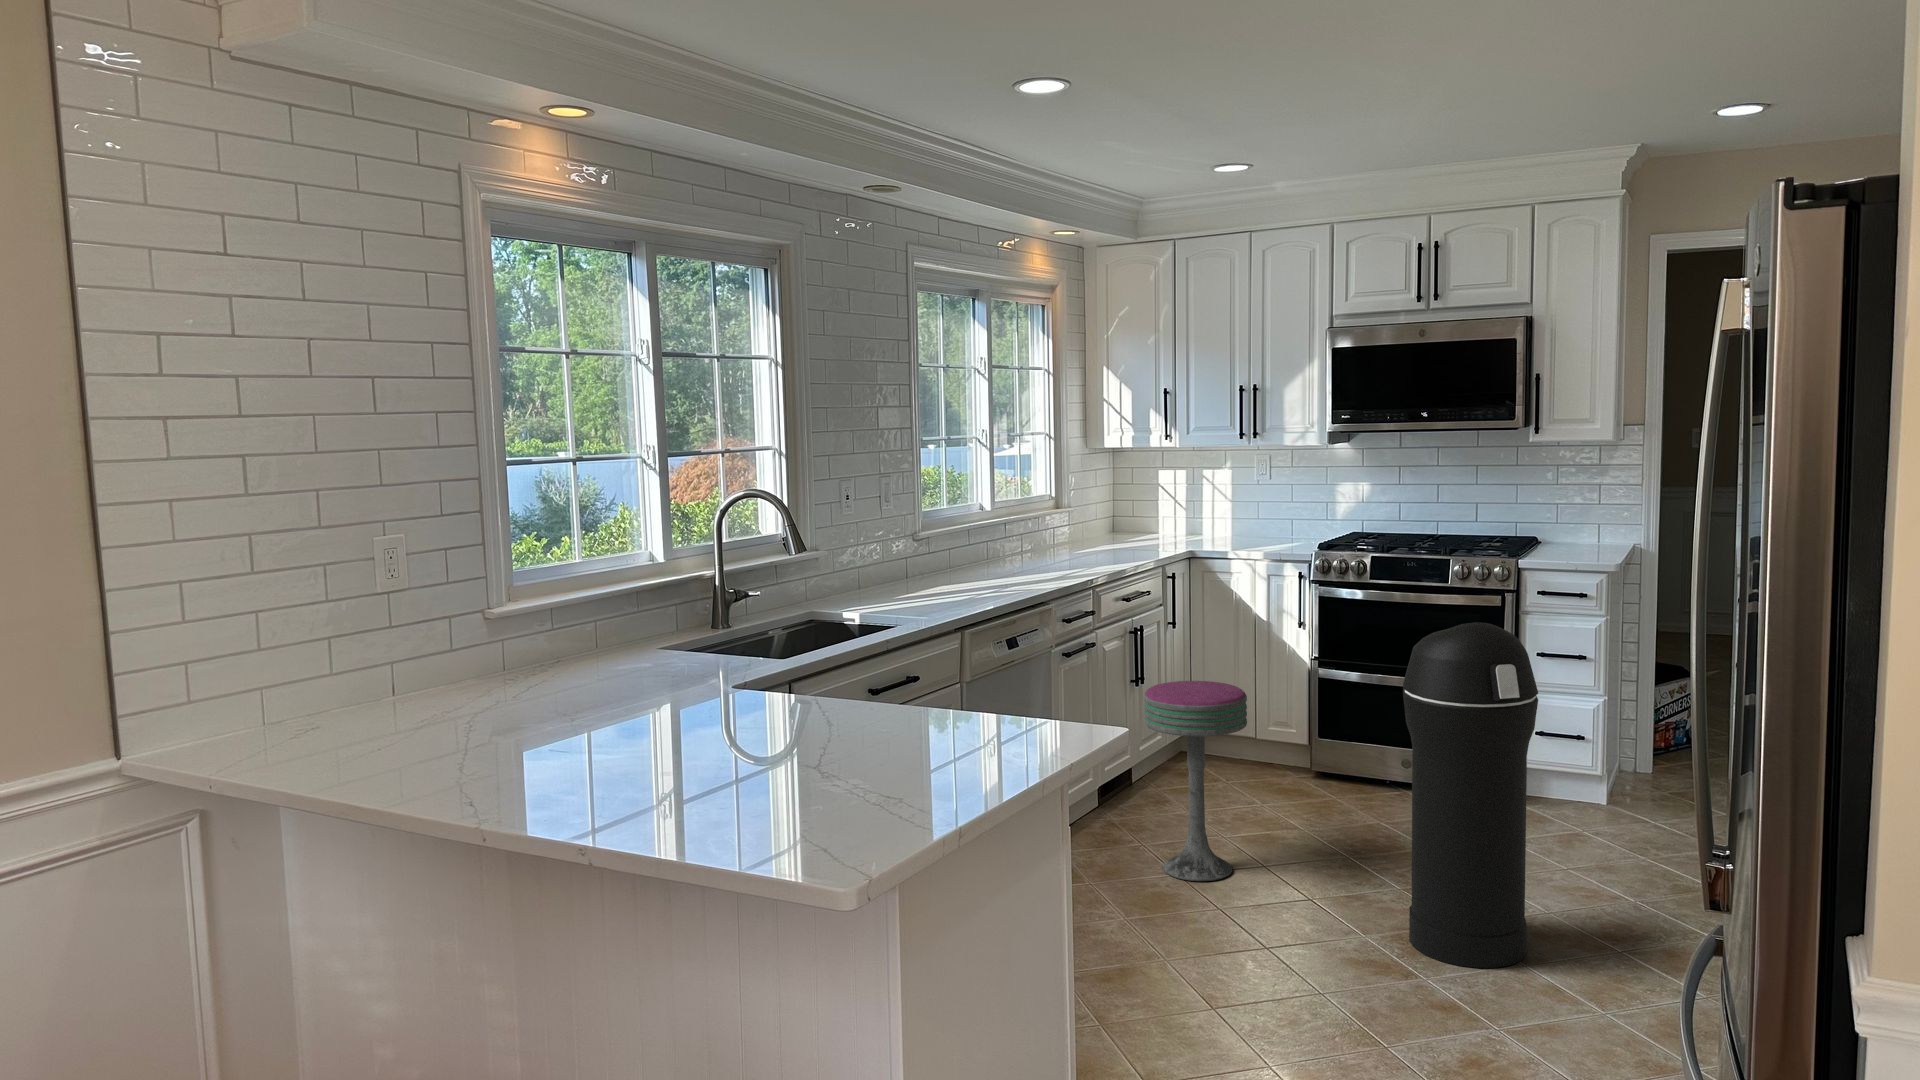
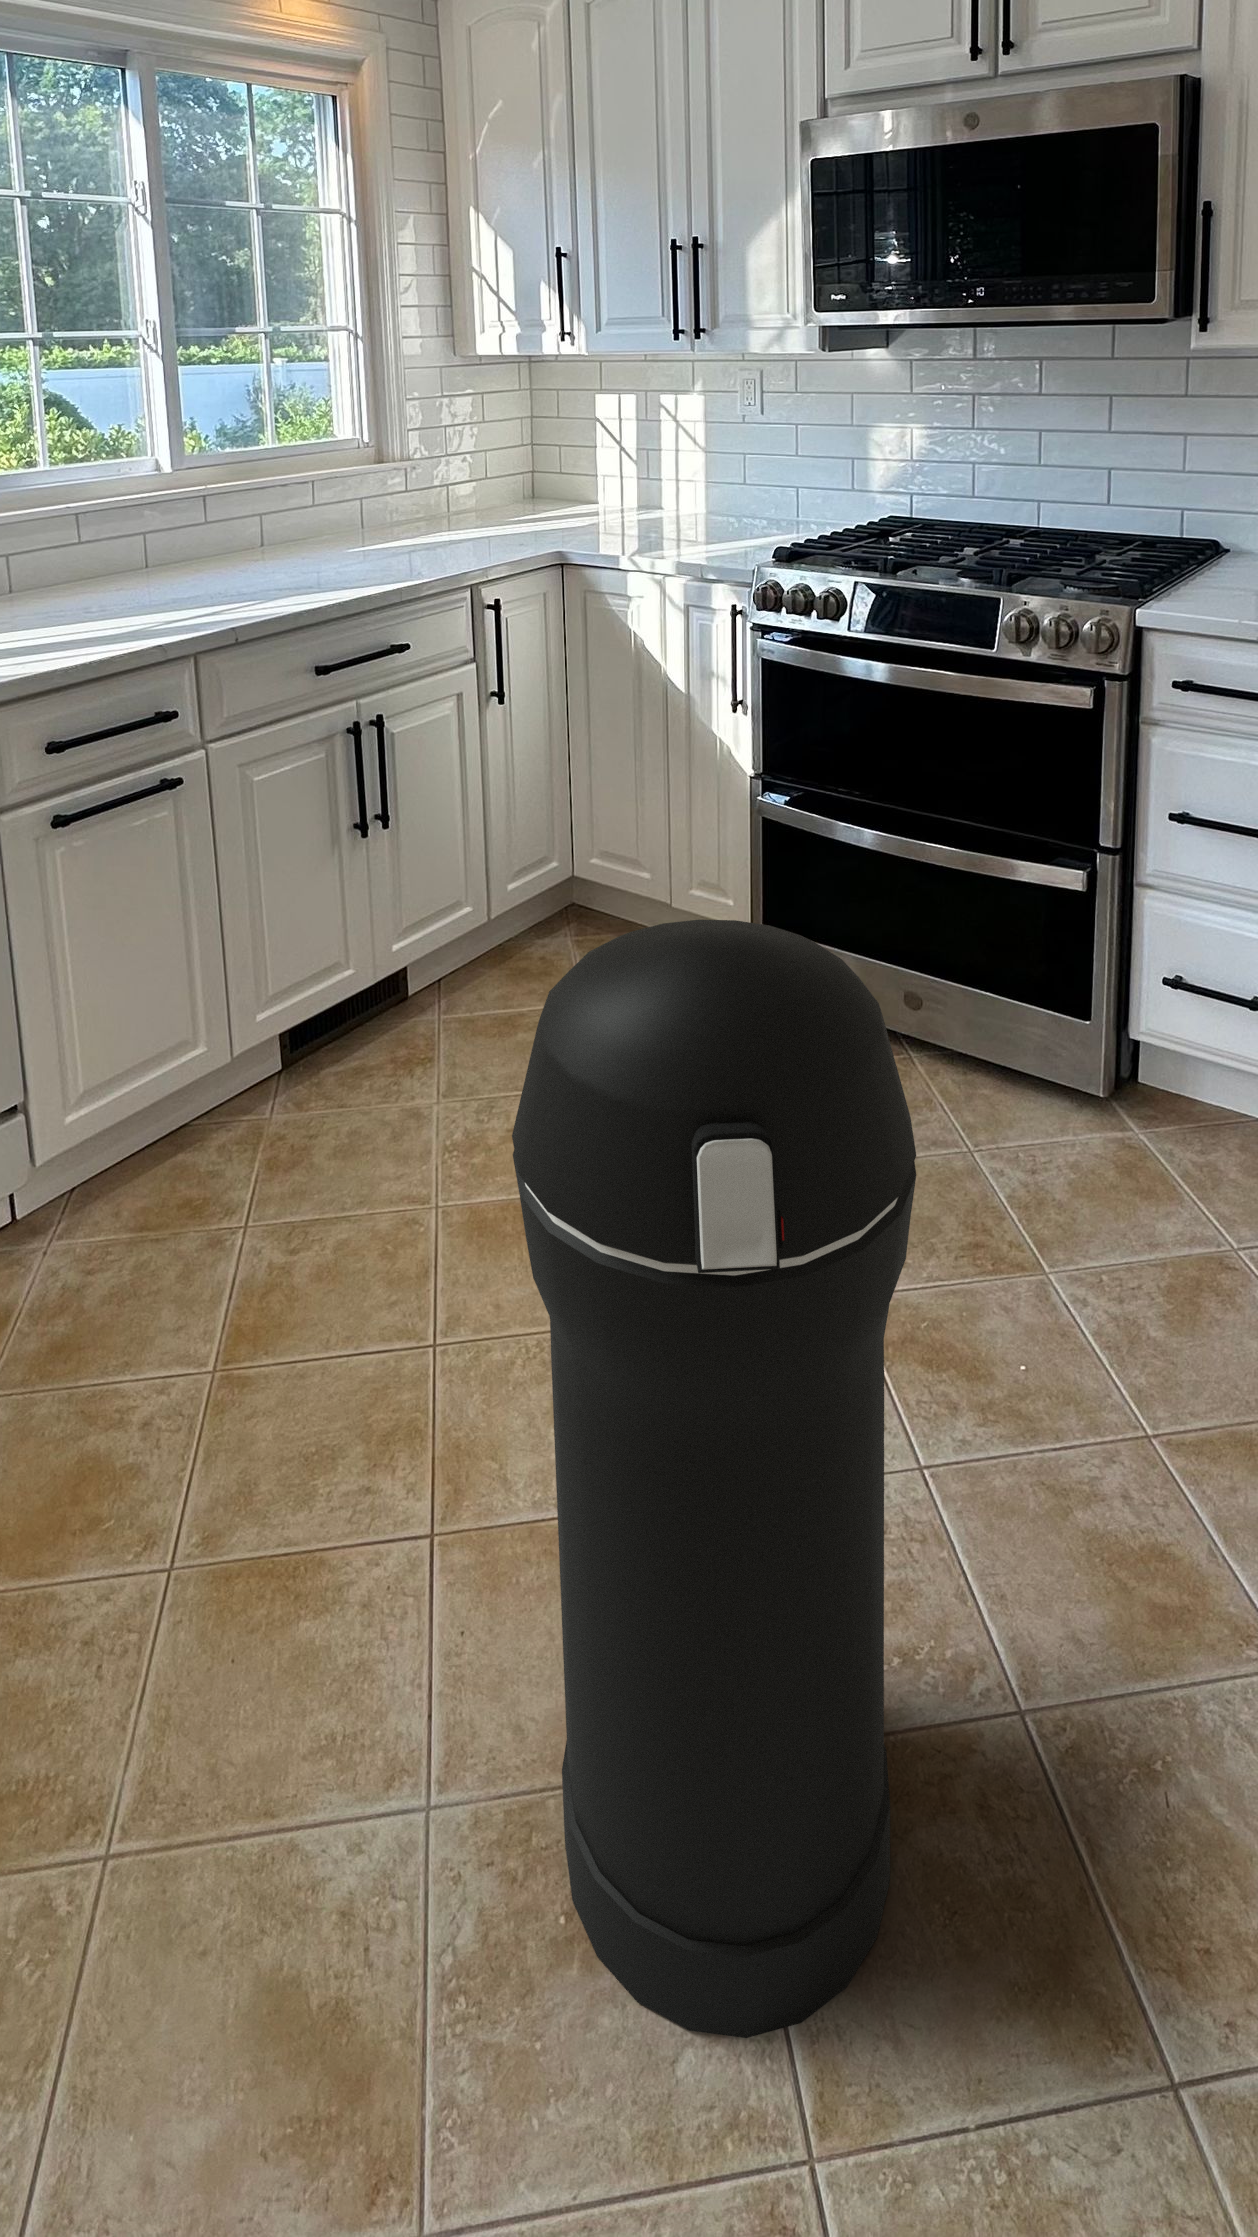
bar stool: present [1144,681,1247,881] -> none [143,885,391,1377]

